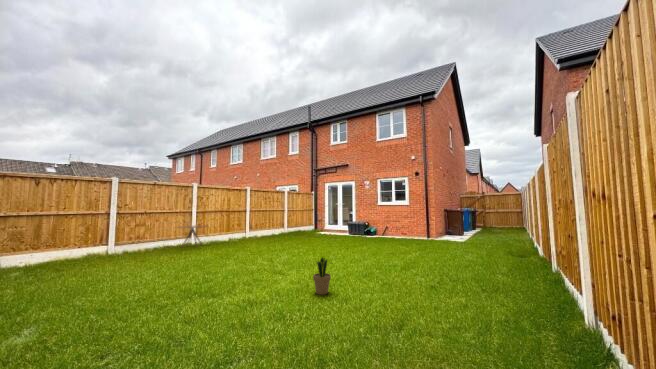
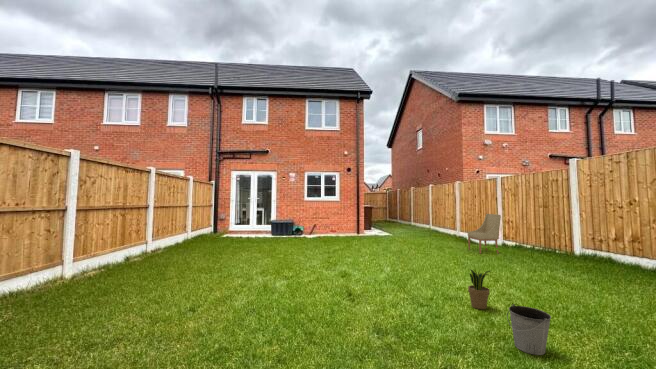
chair: none [508,214,543,267] -> present [468,214,501,254]
round table: present [178,225,207,247] -> none [54,236,125,283]
bucket: none [244,280,276,320] -> present [507,304,551,355]

